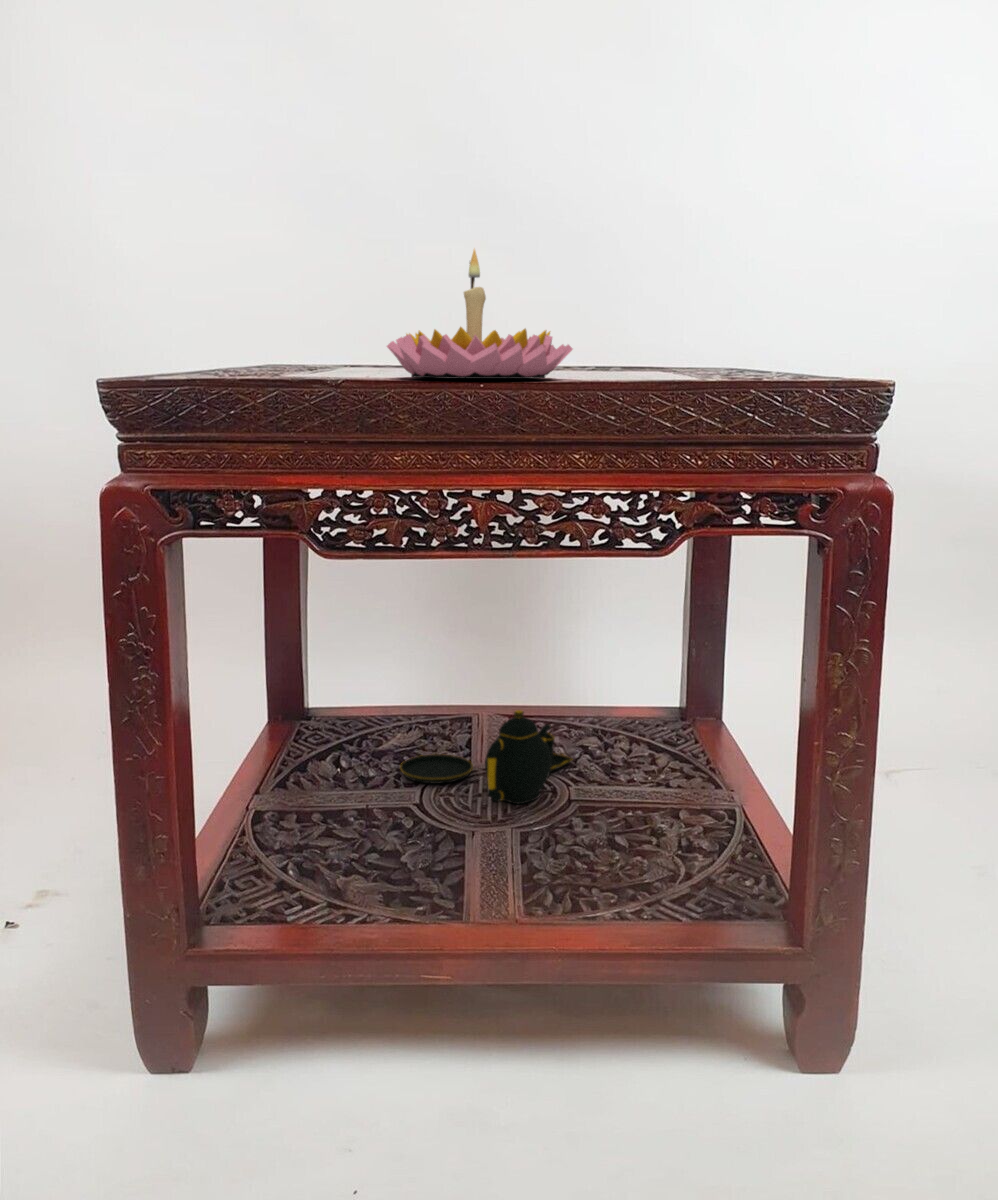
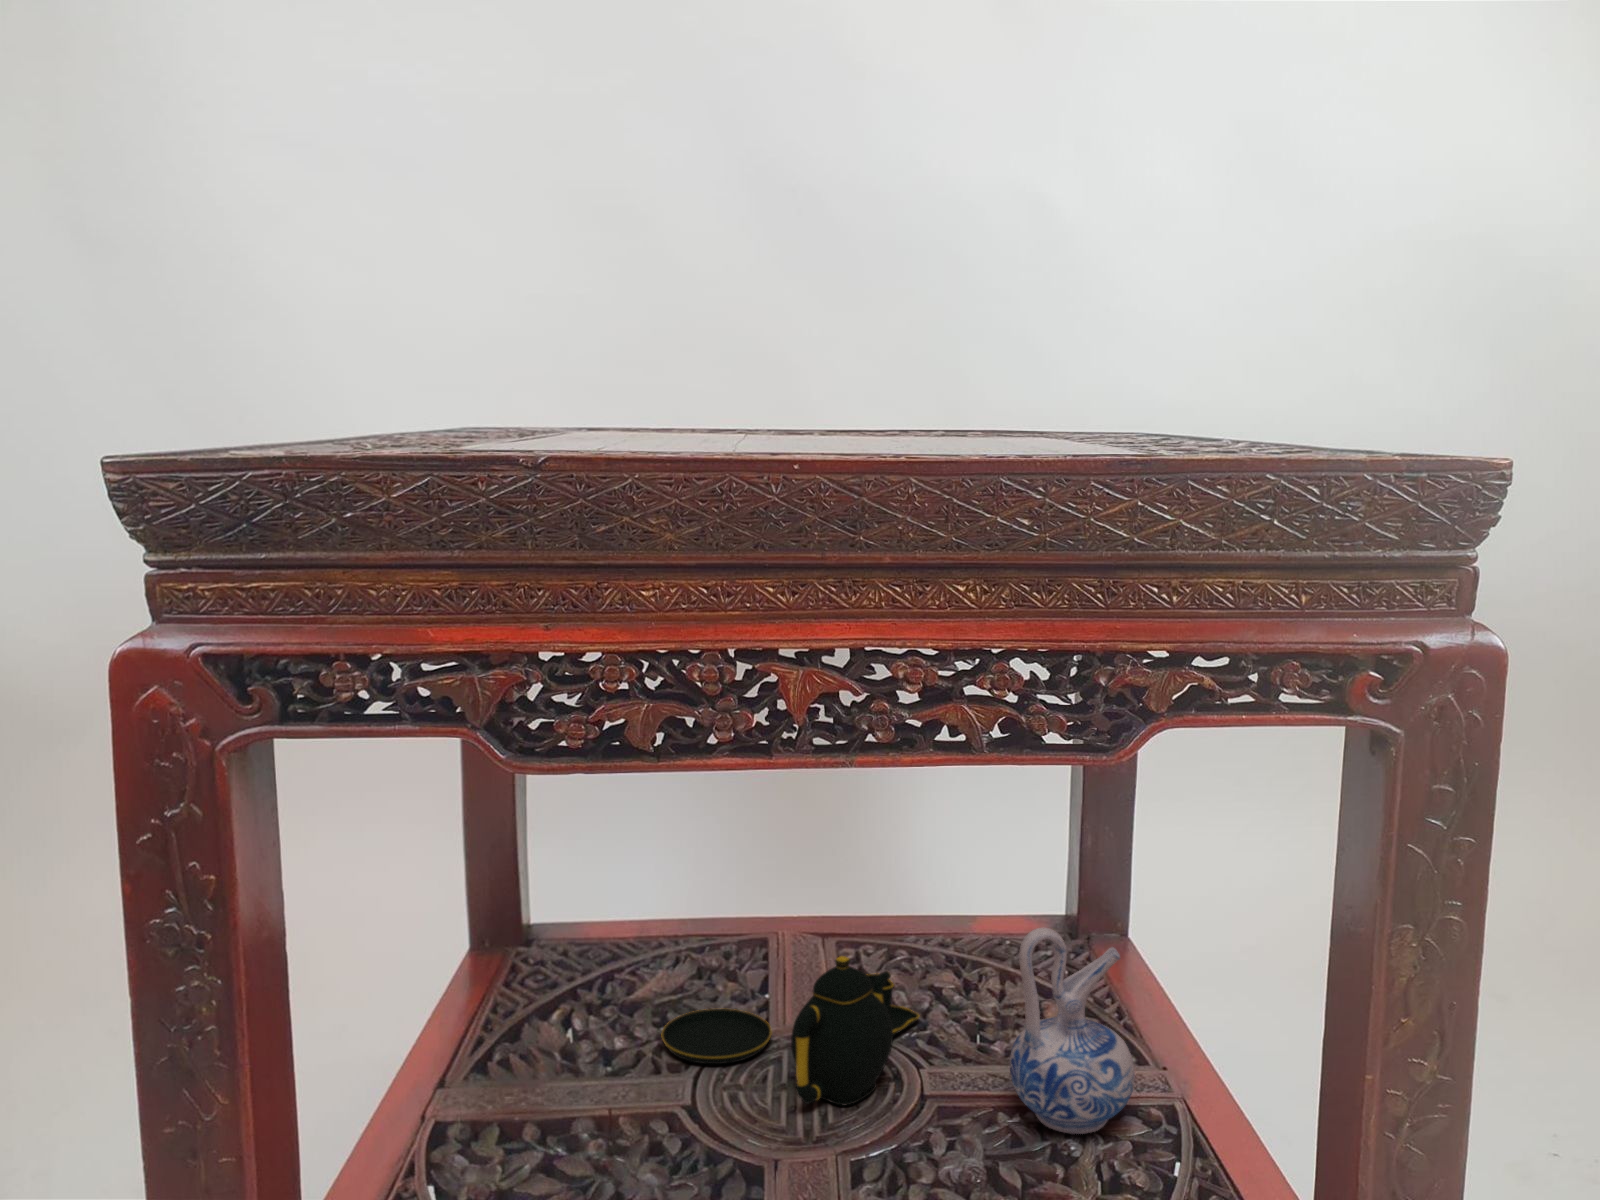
candle holder: present [387,249,573,379] -> none [629,234,943,455]
ceramic pitcher: none [625,688,705,819] -> present [1010,928,1135,1134]

